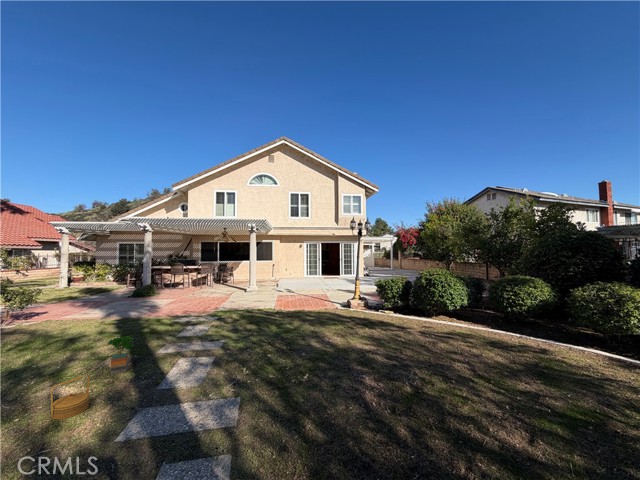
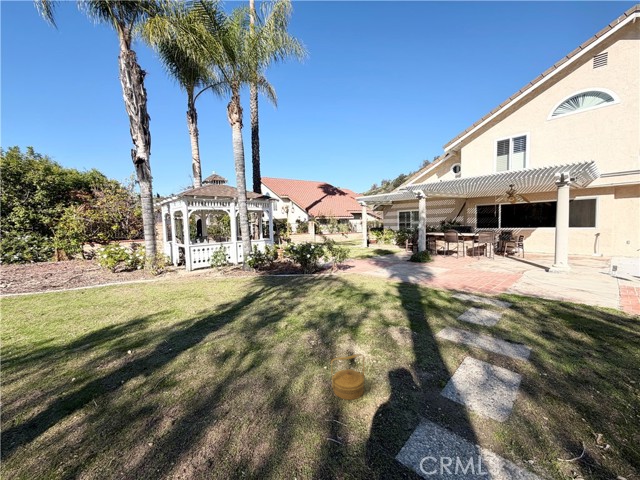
potted tree: present [108,336,134,374] -> none [384,311,411,355]

